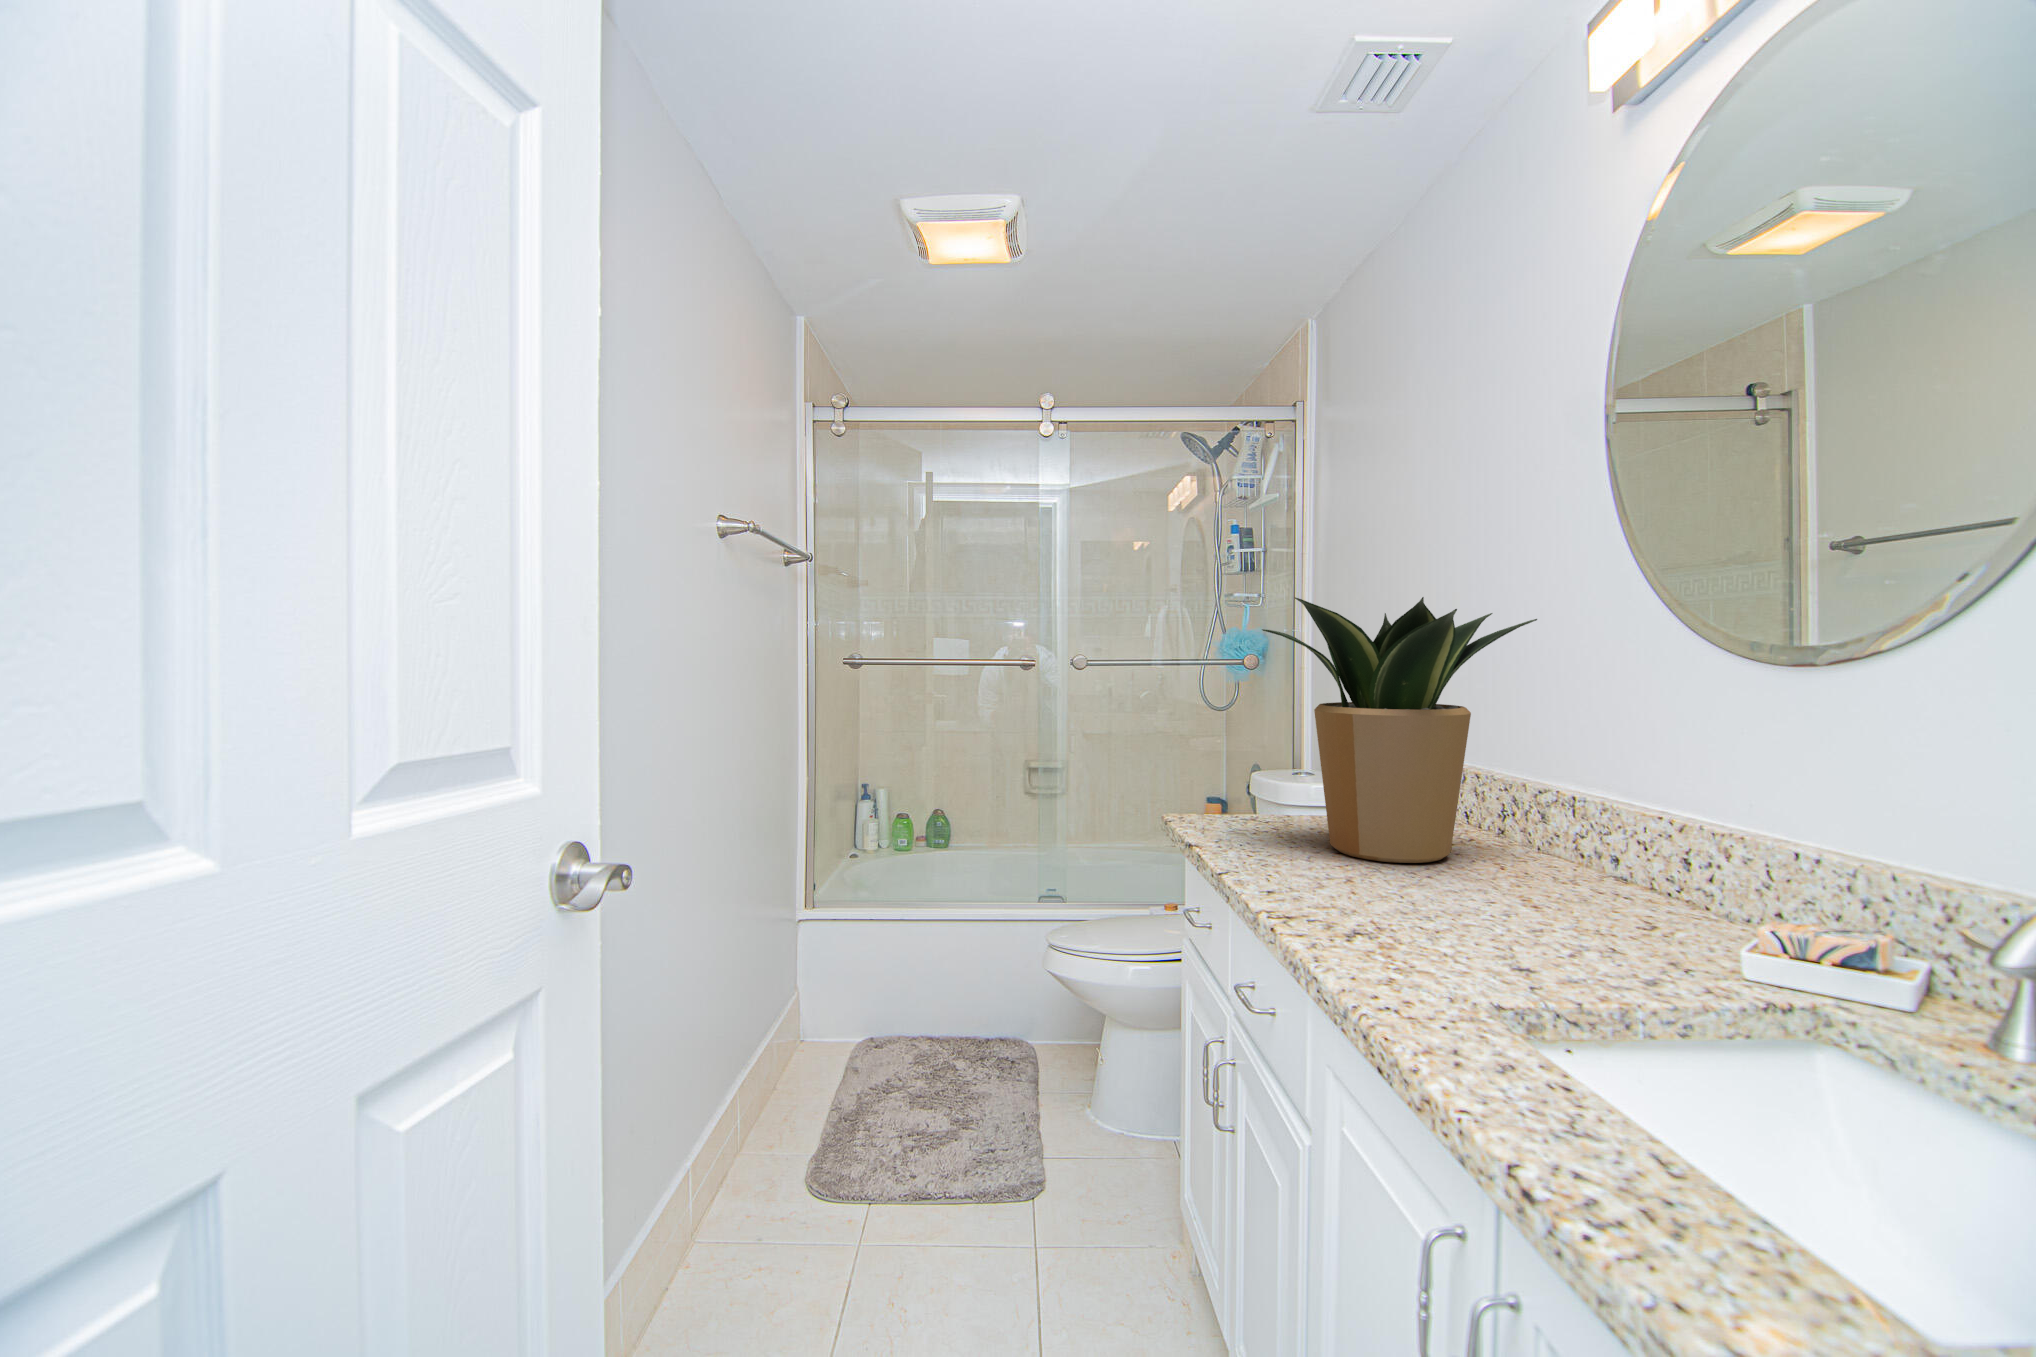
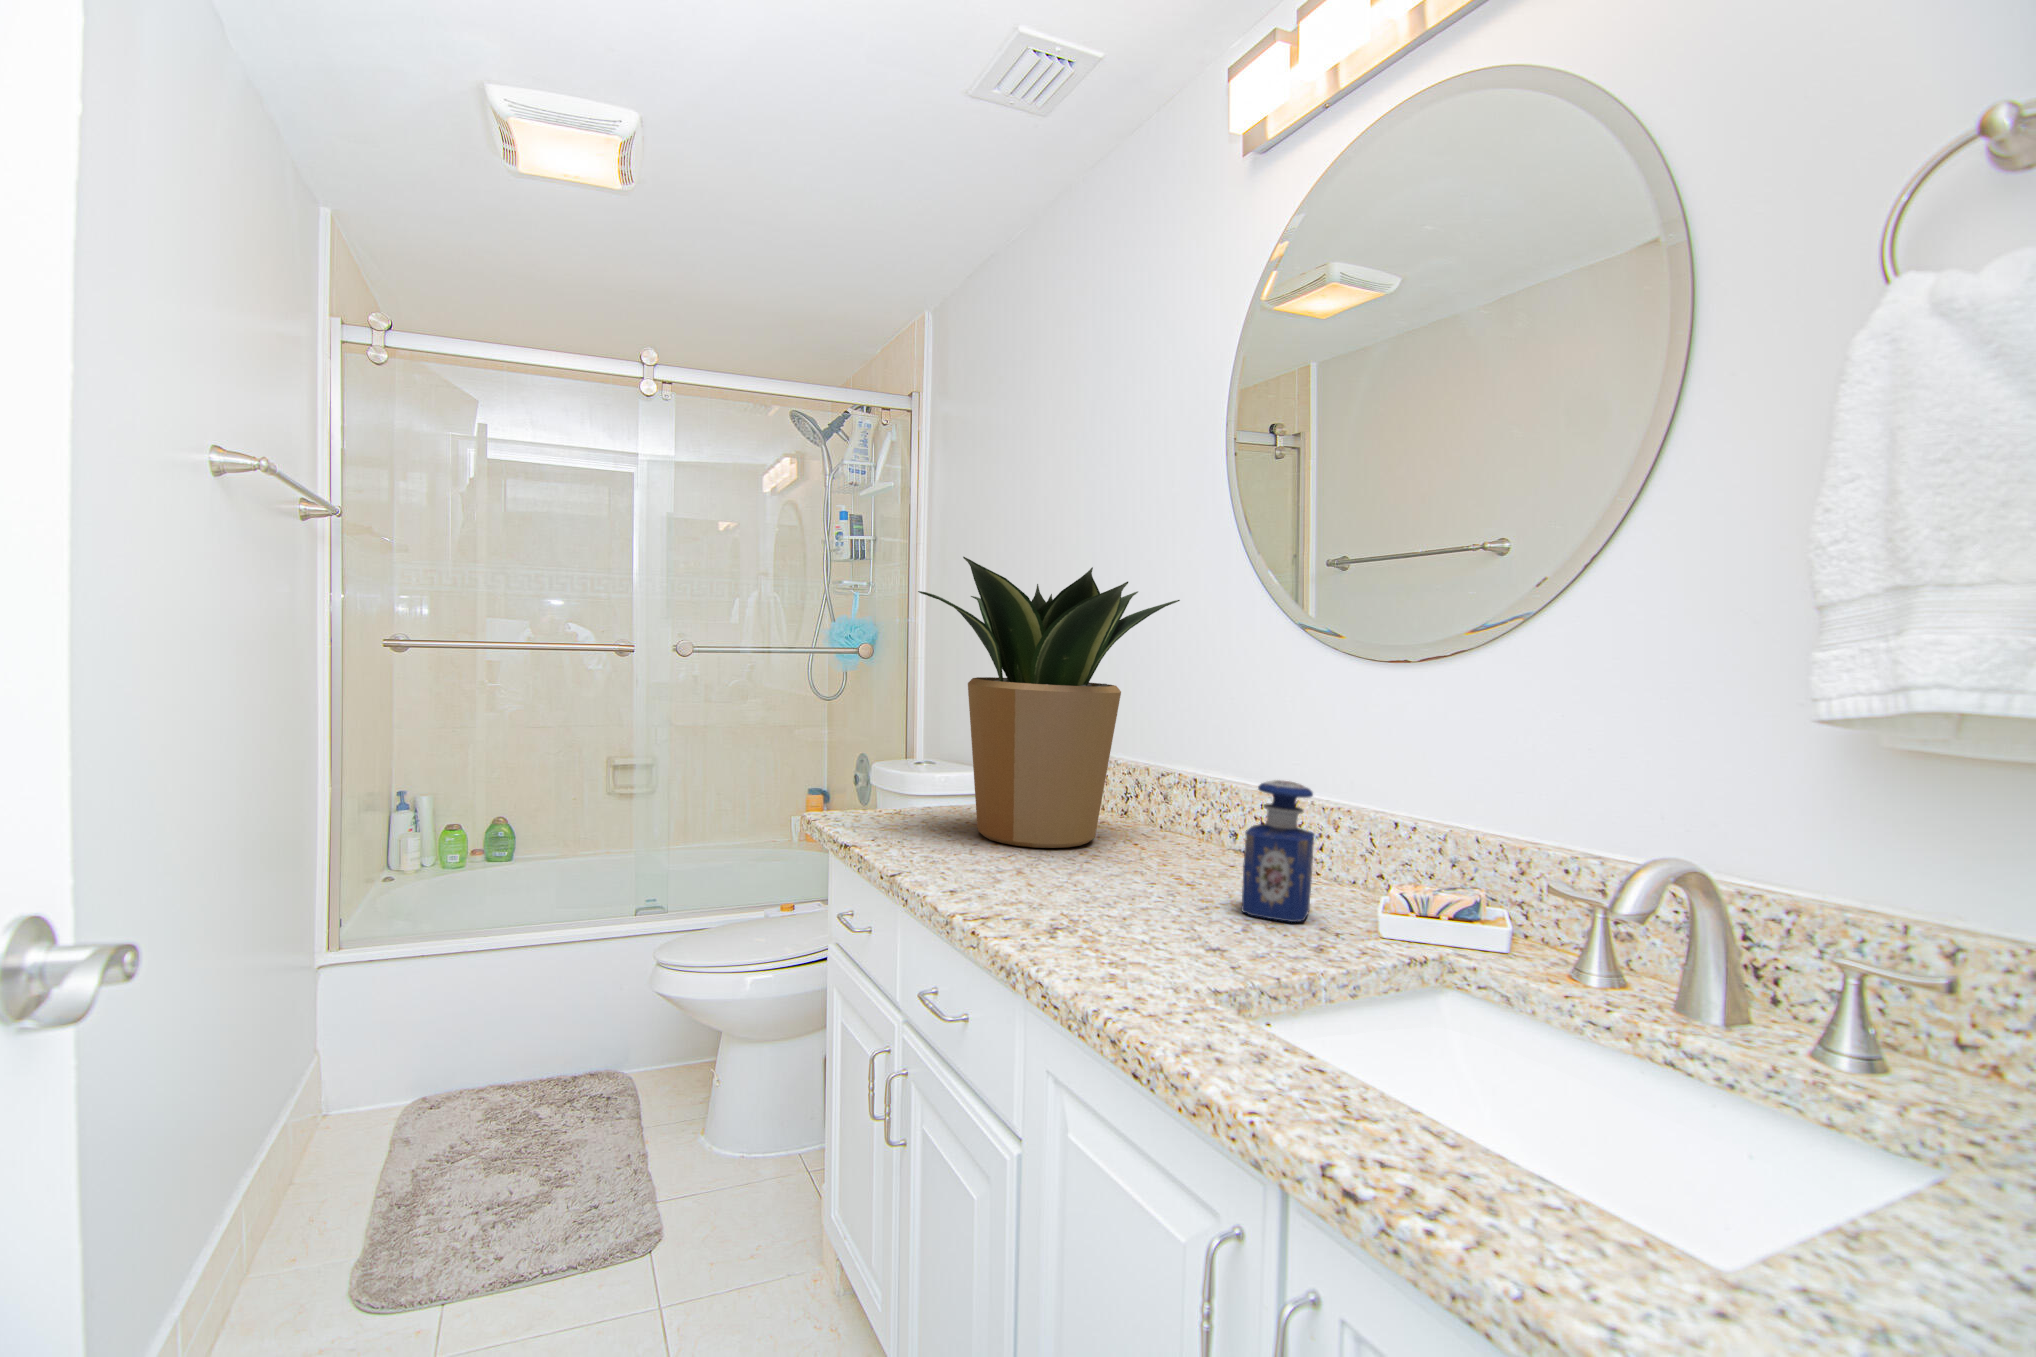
perfume bottle: none [1576,805,1665,952] -> present [1242,780,1314,922]

